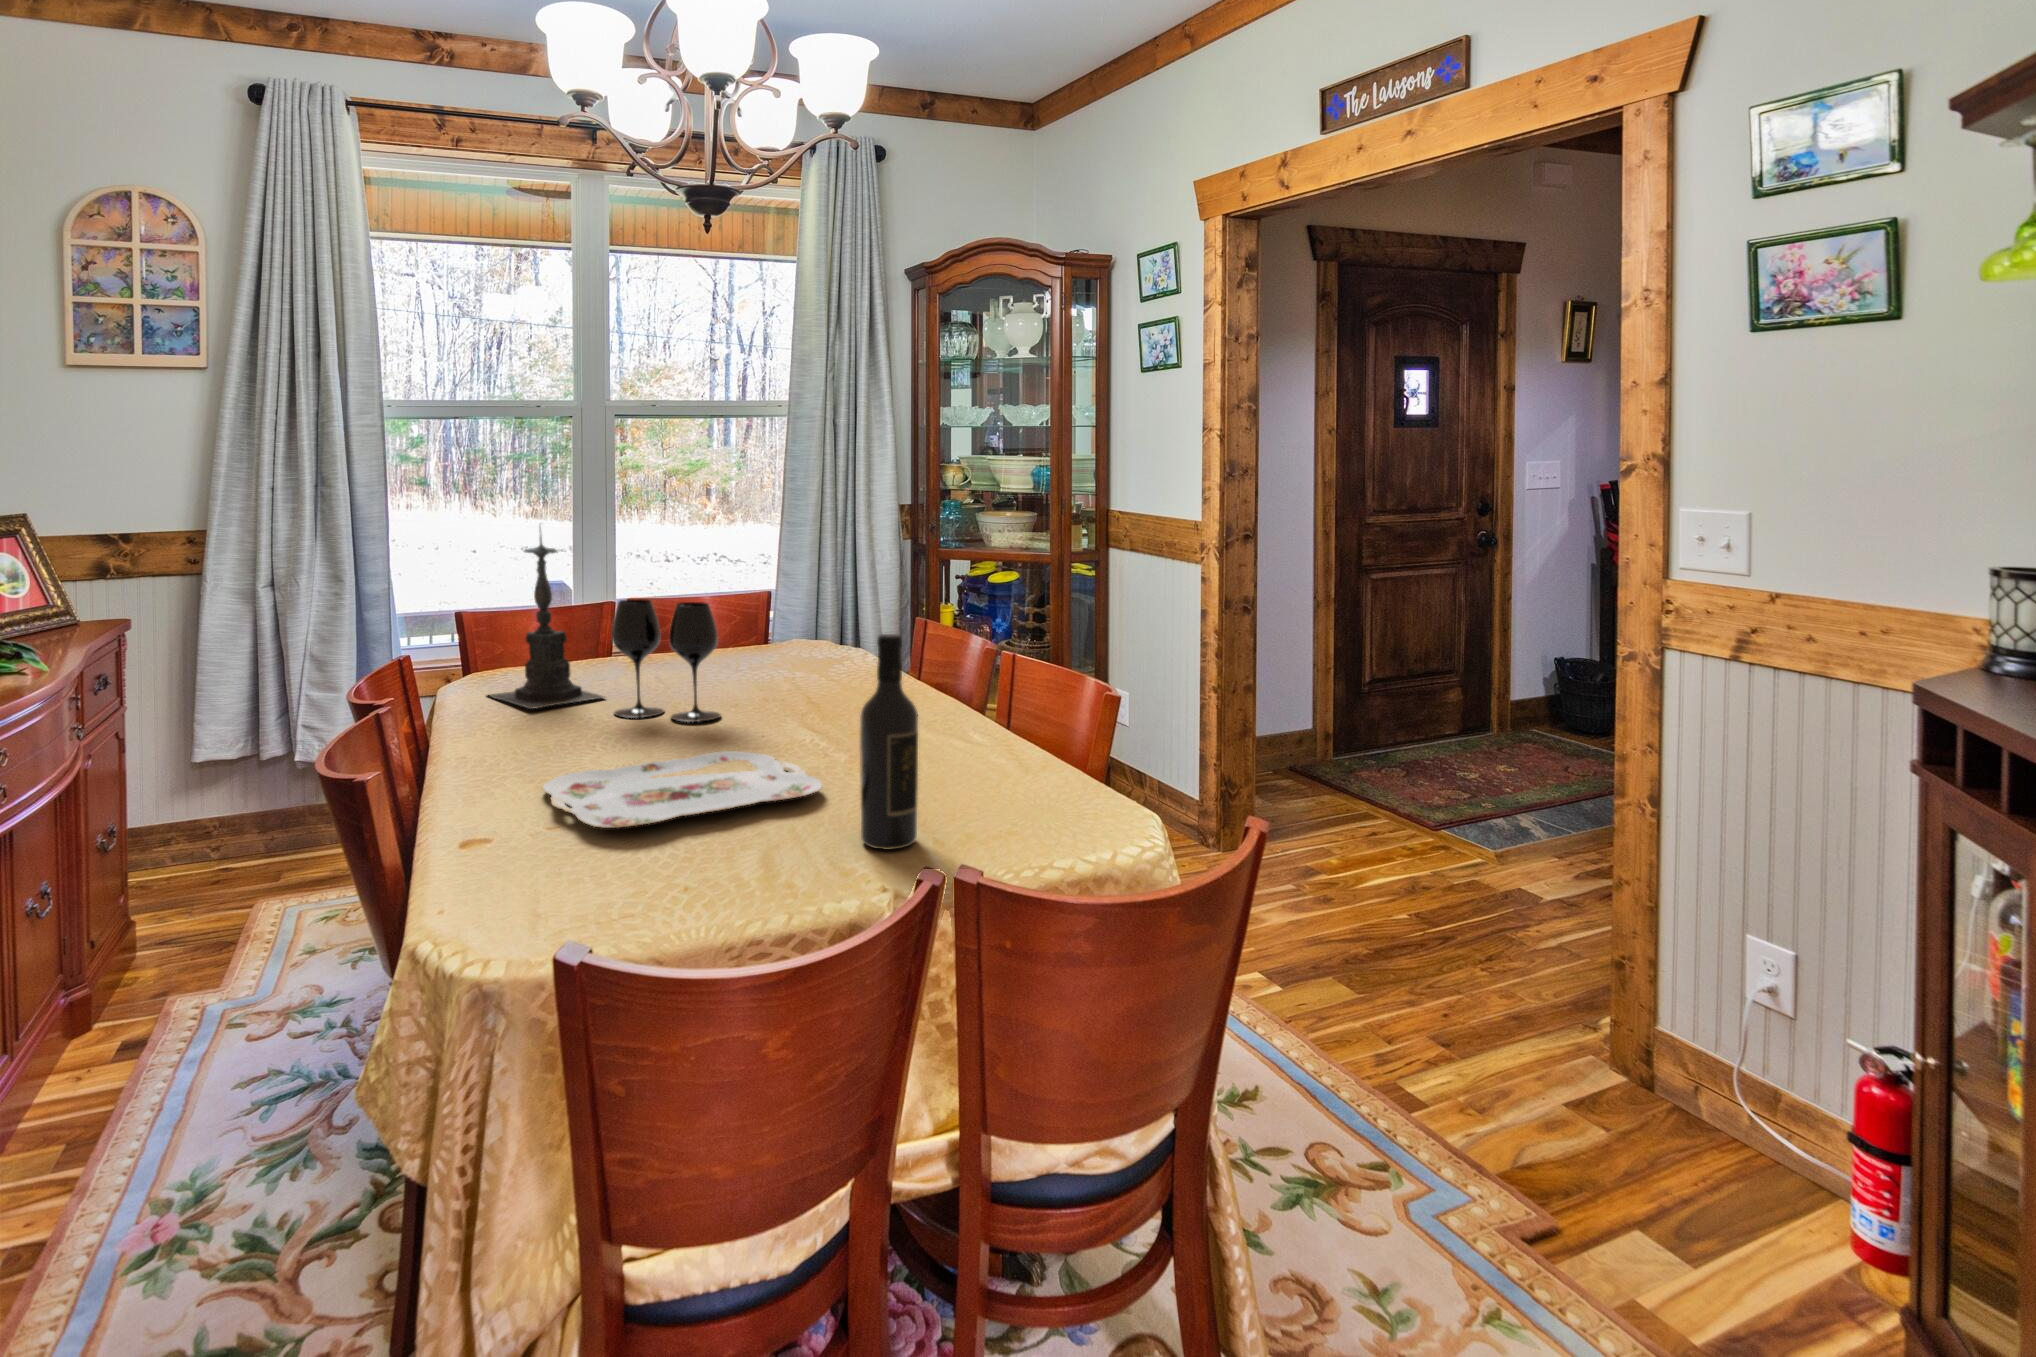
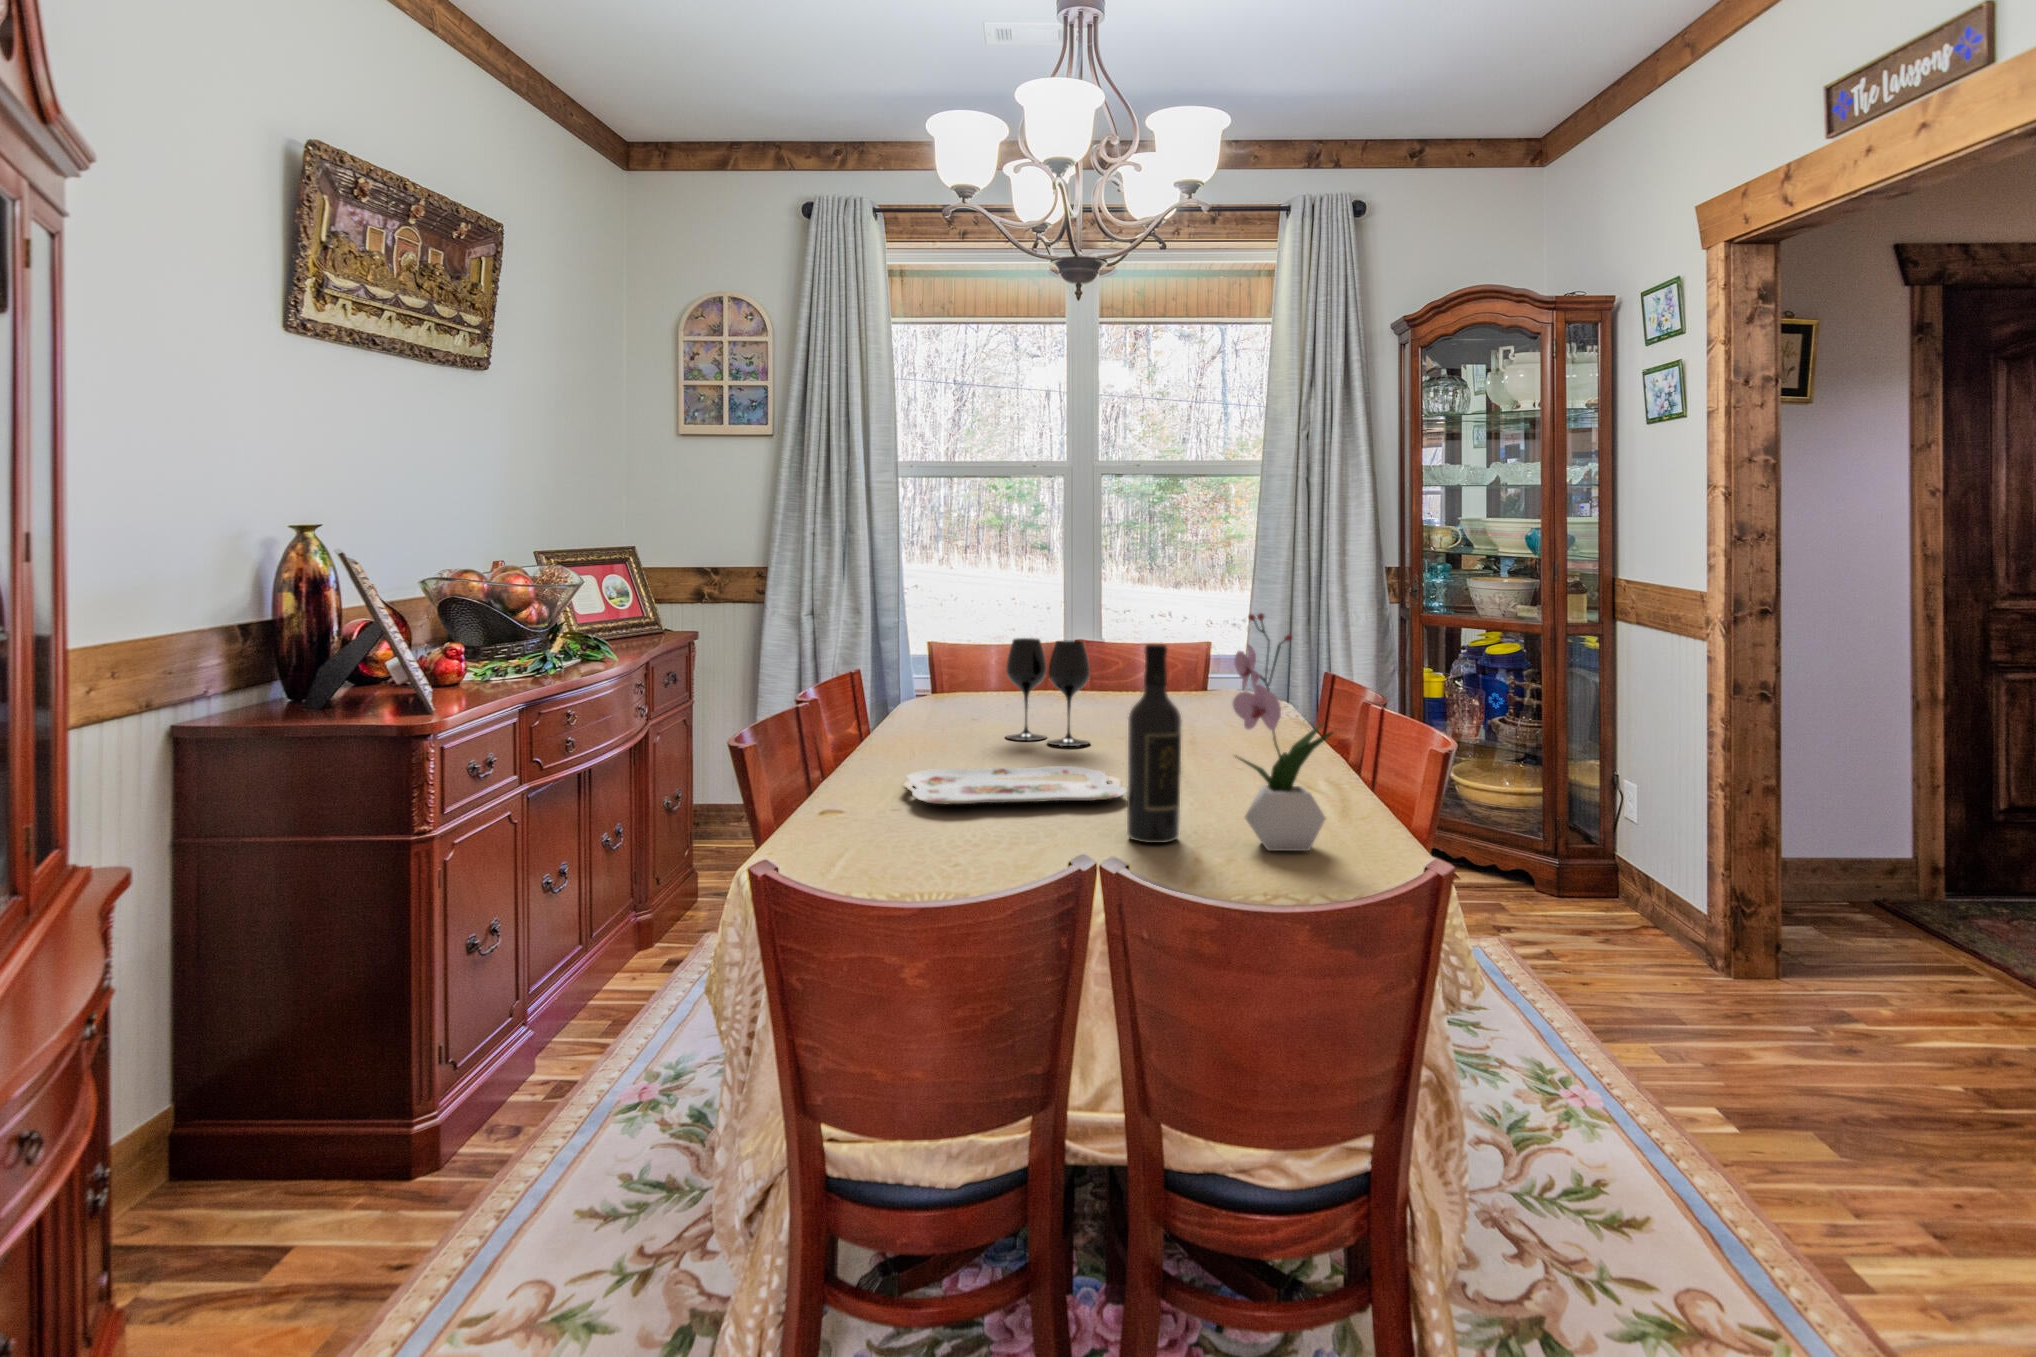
candle holder: present [489,535,603,709] -> none [919,575,1008,729]
flower arrangement: none [968,597,1077,842] -> present [1233,613,1334,851]

